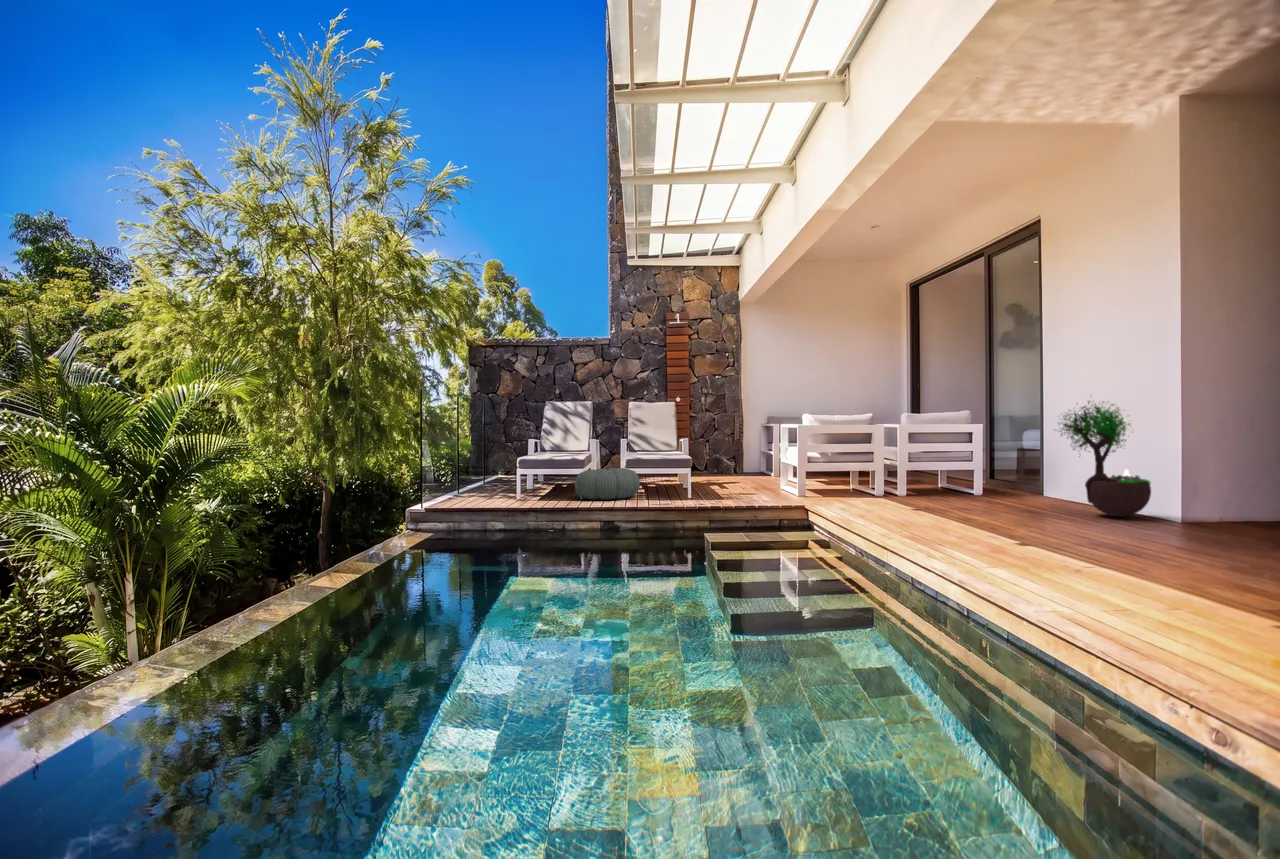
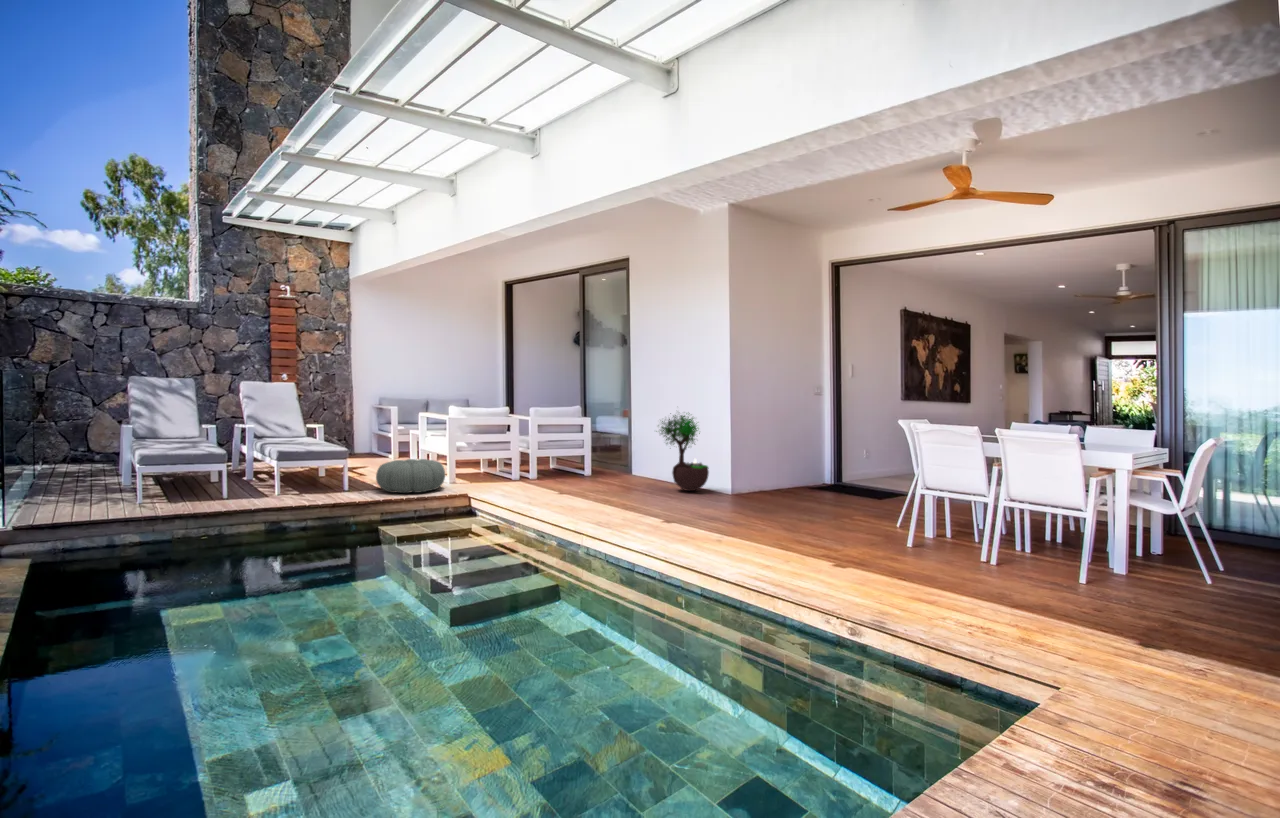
pouf: present [575,468,640,500] -> present [376,459,445,493]

